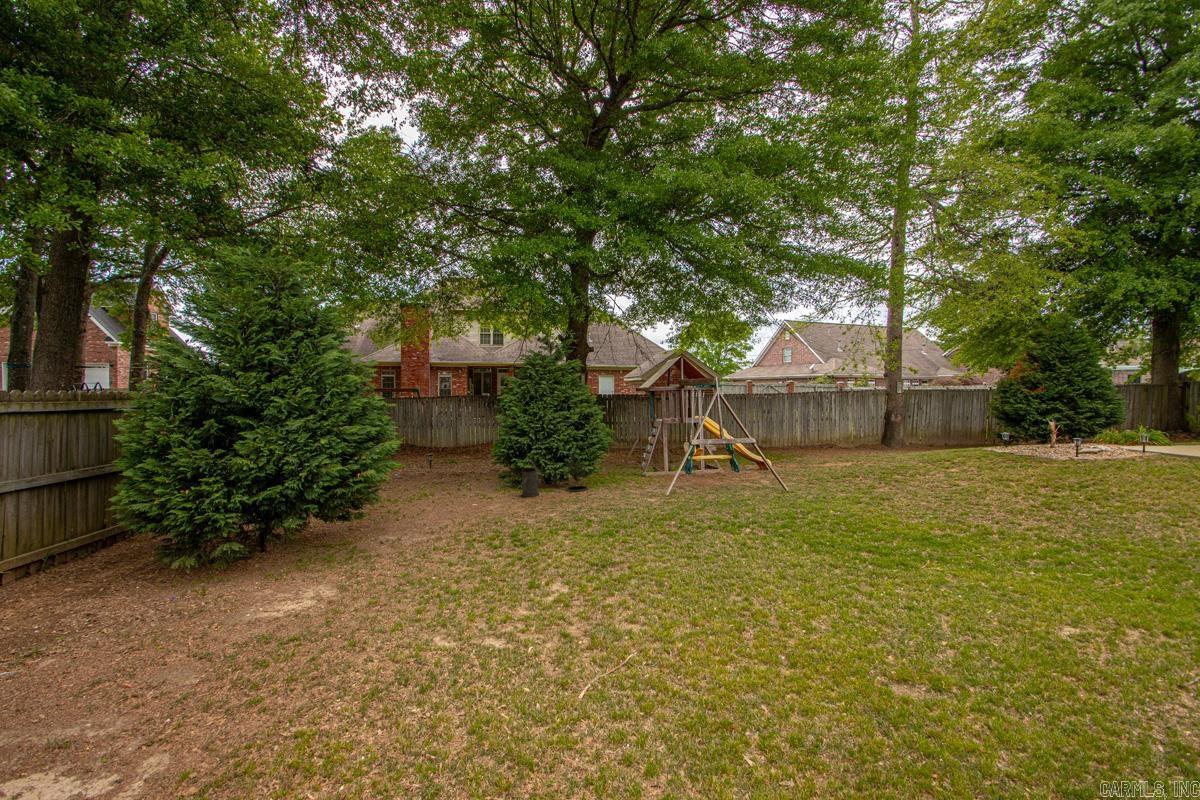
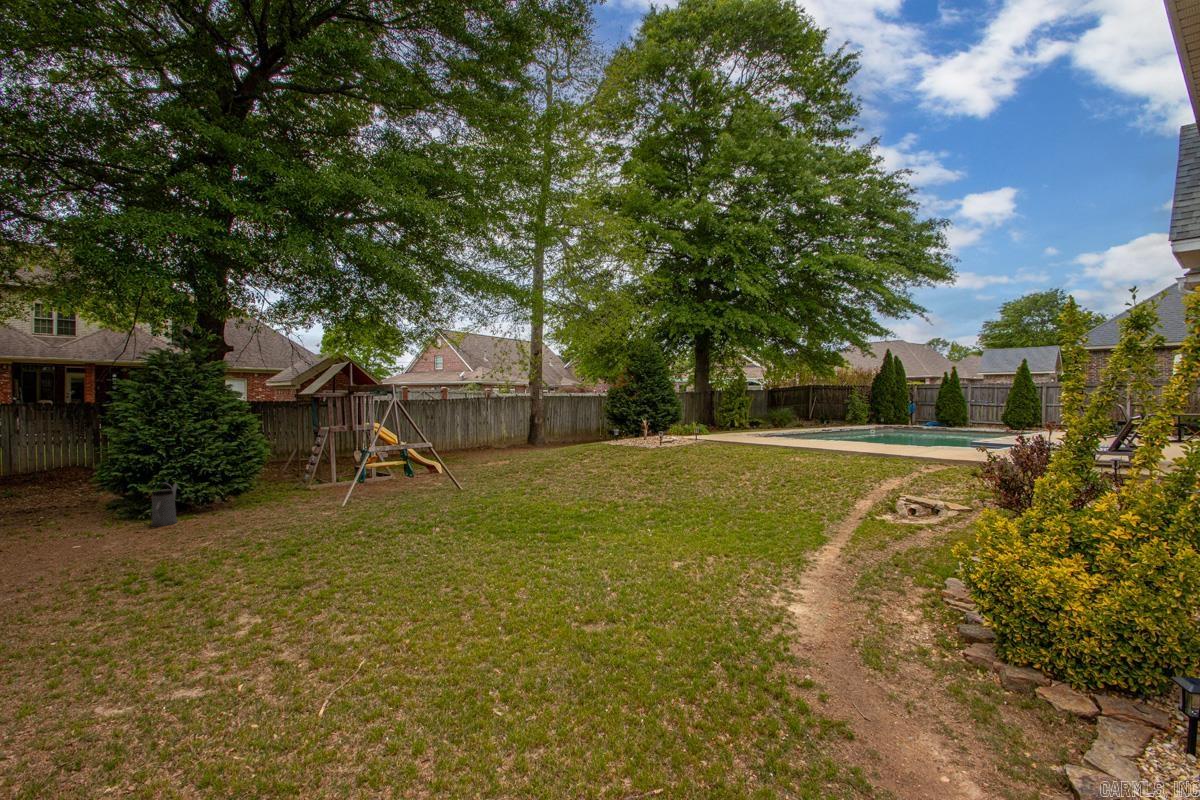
potted tree: present [566,454,588,491] -> none [213,465,246,513]

